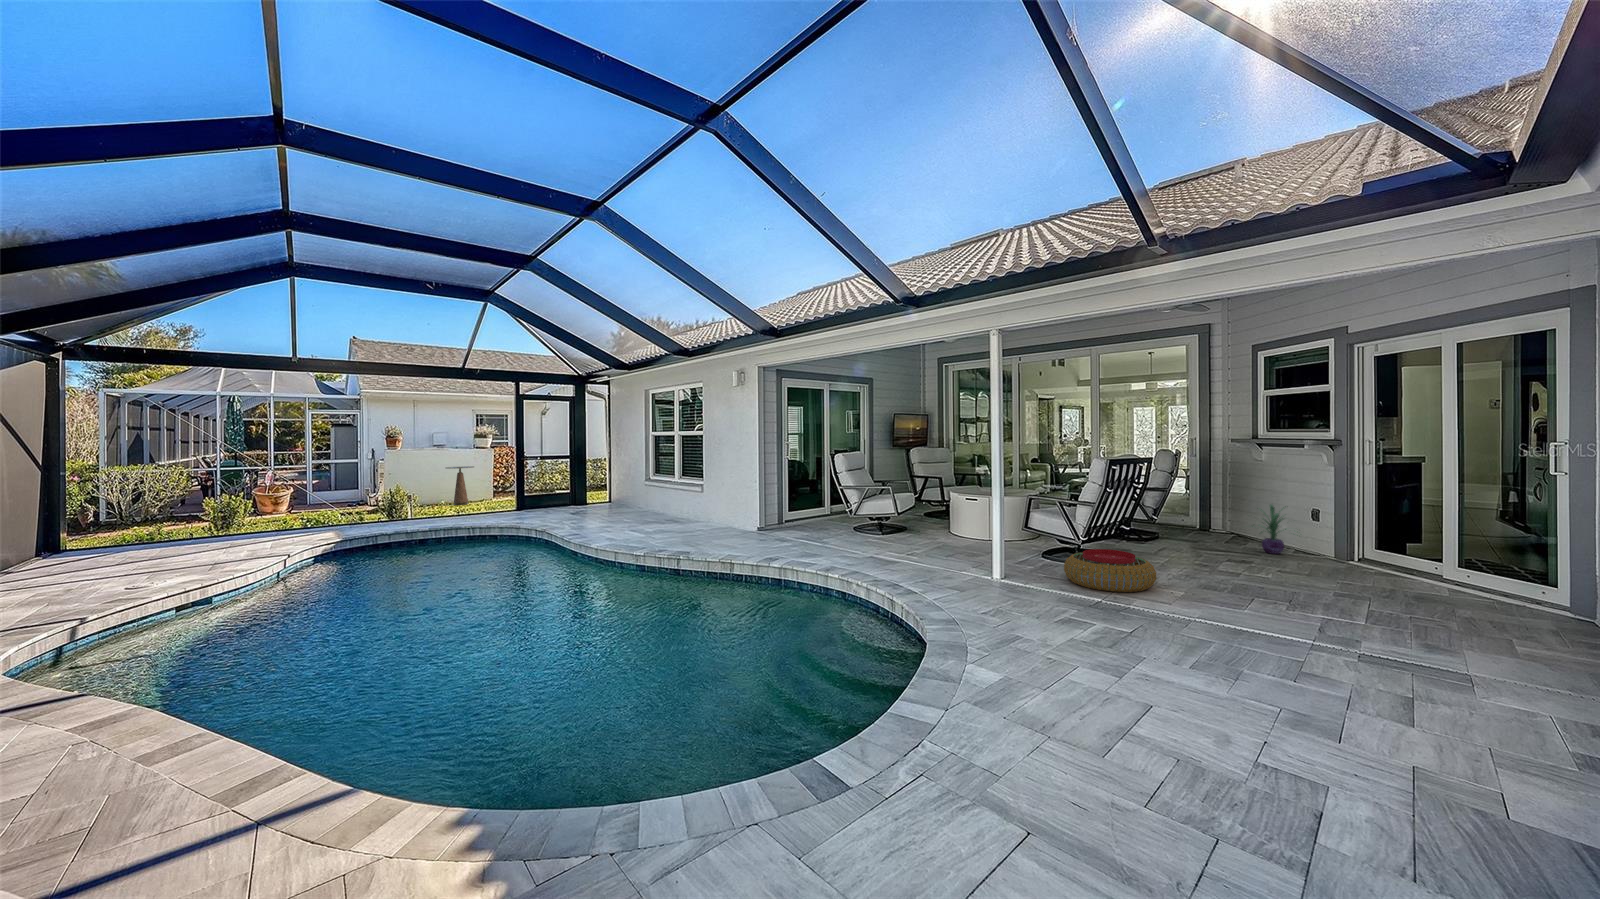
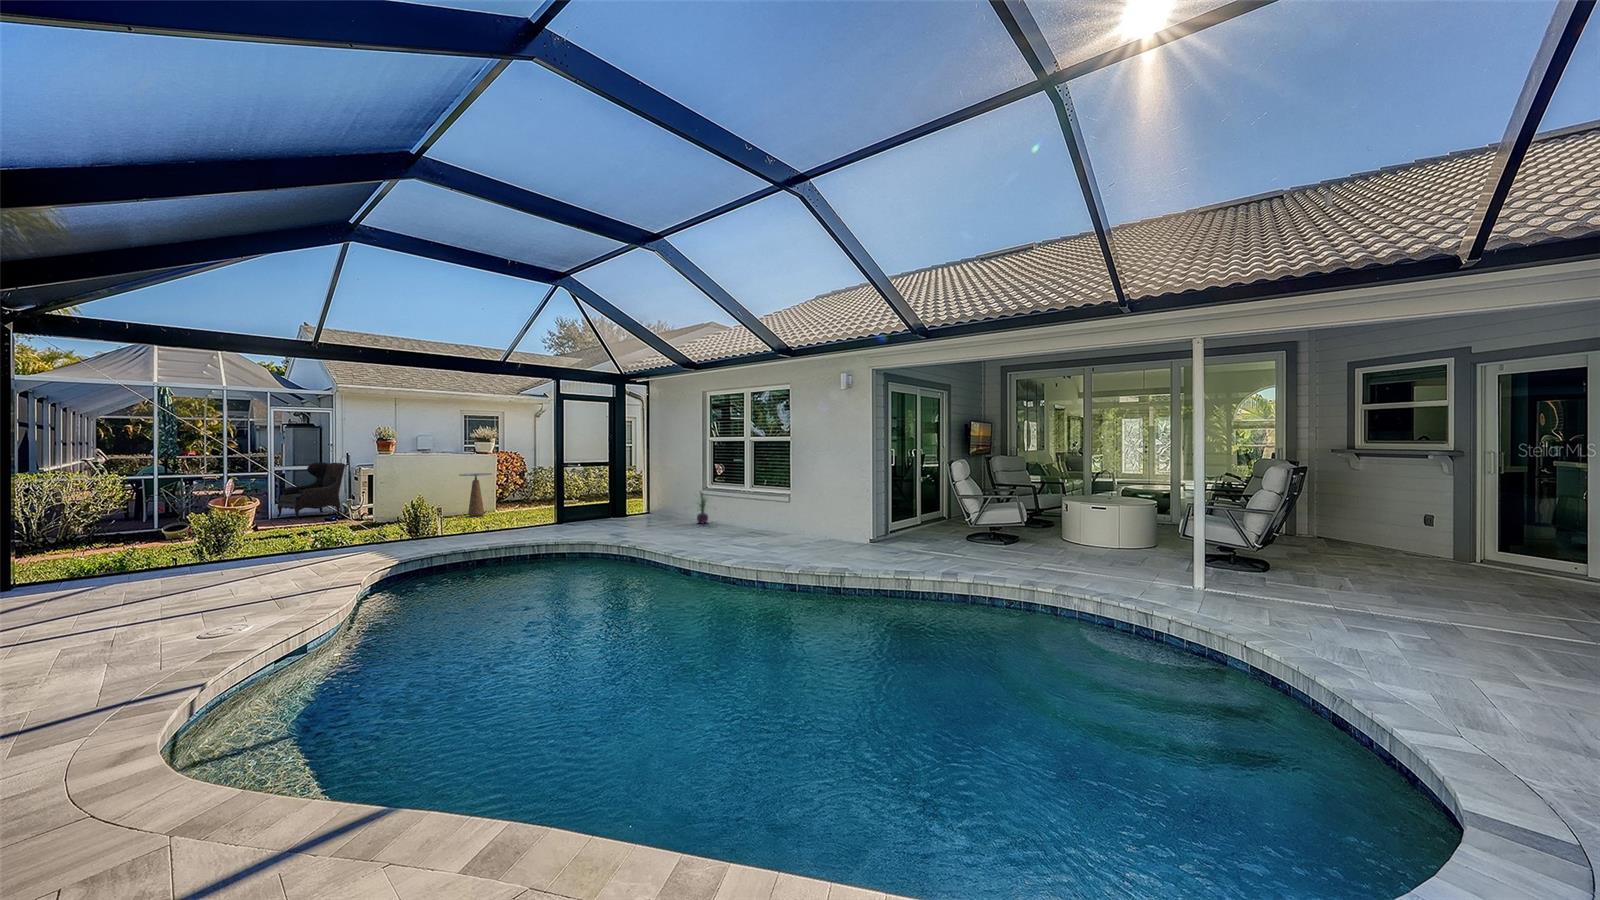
armchair: none [310,457,363,505] -> present [277,462,345,519]
decorative plant: present [1252,504,1286,554] -> present [697,492,708,523]
pouf: present [1064,549,1156,592] -> none [1274,557,1384,600]

